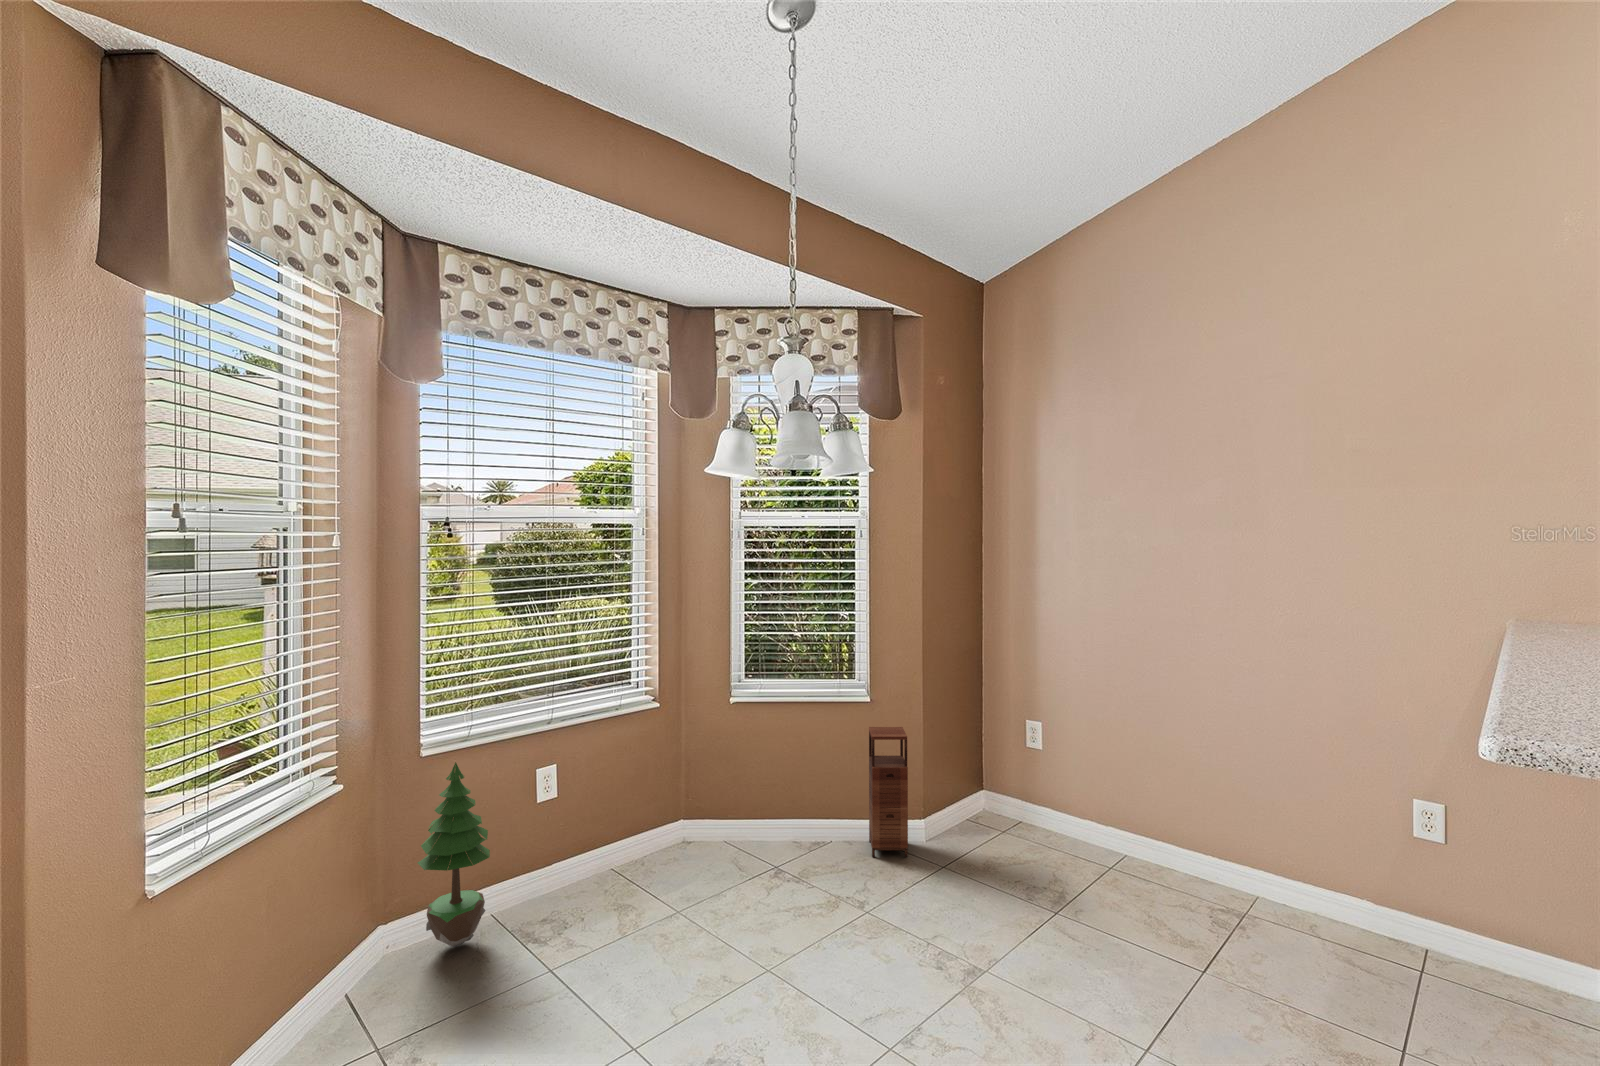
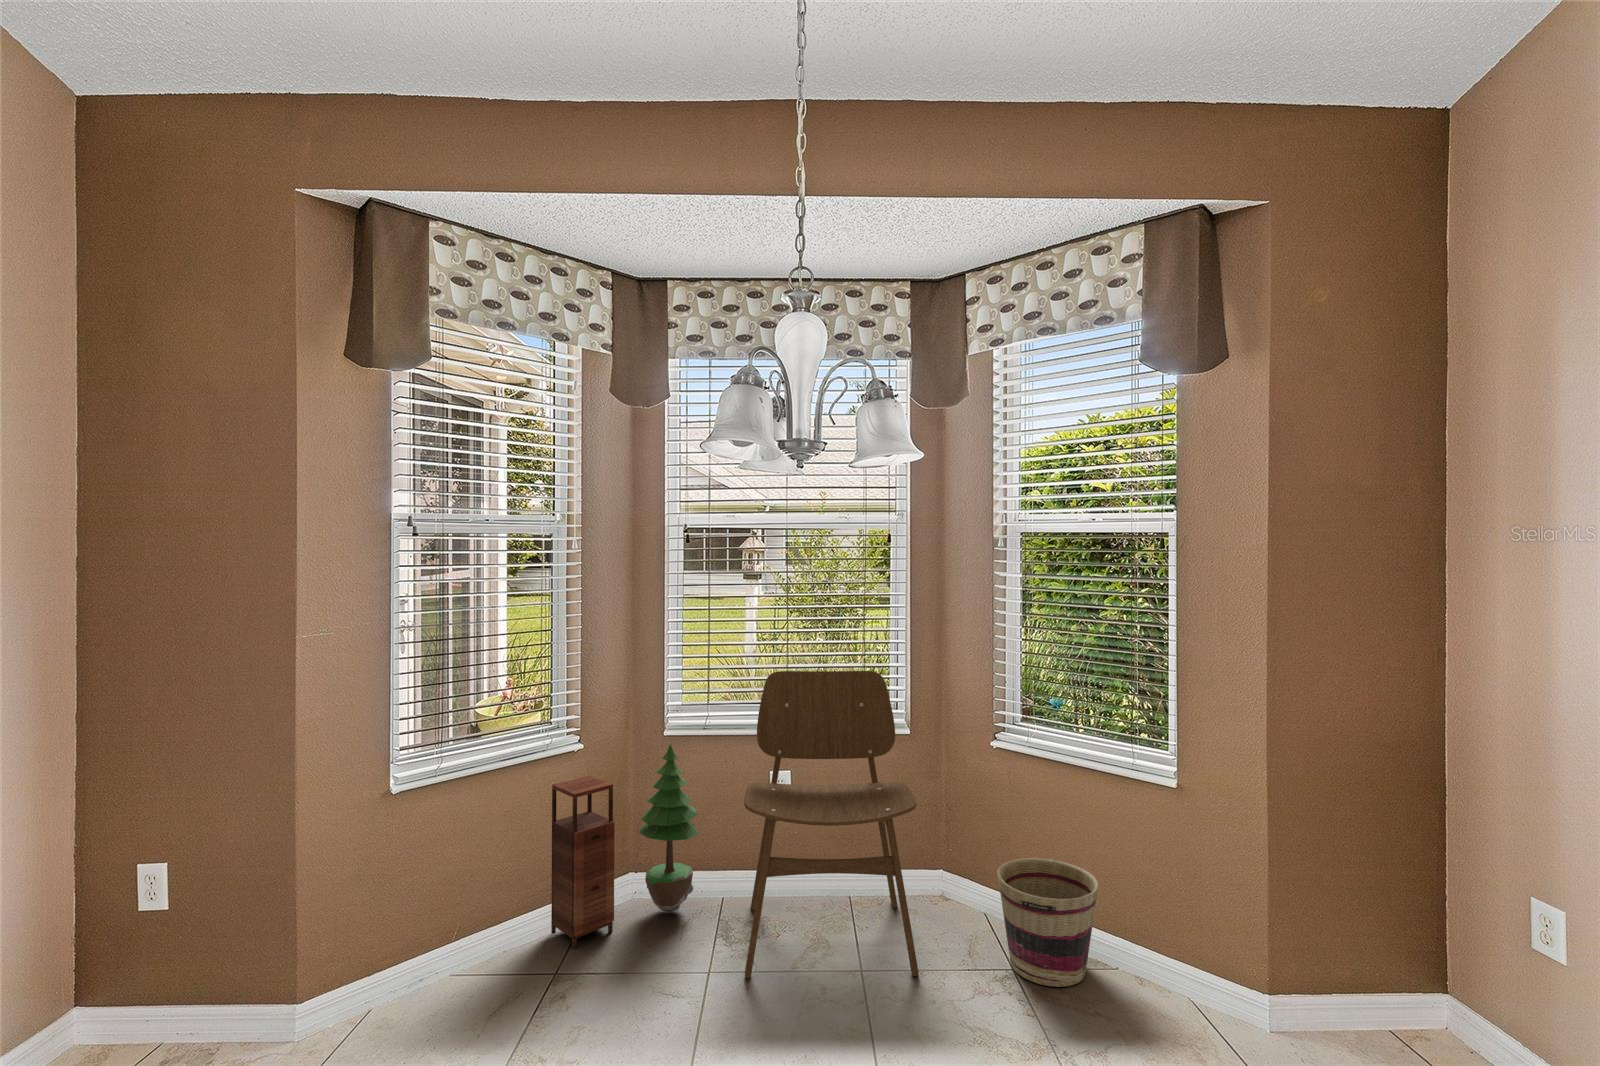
dining chair: none [534,654,732,960] -> present [744,671,919,978]
storage cabinet: present [869,727,908,857] -> present [551,776,615,948]
basket: none [763,777,835,868] -> present [997,858,1098,987]

